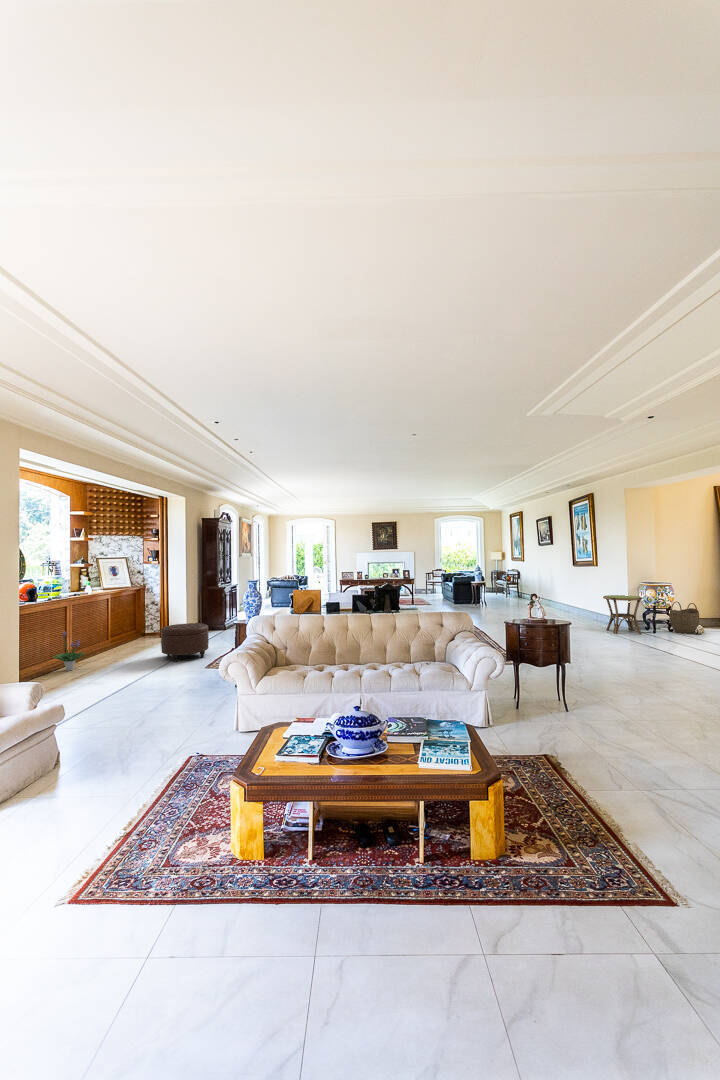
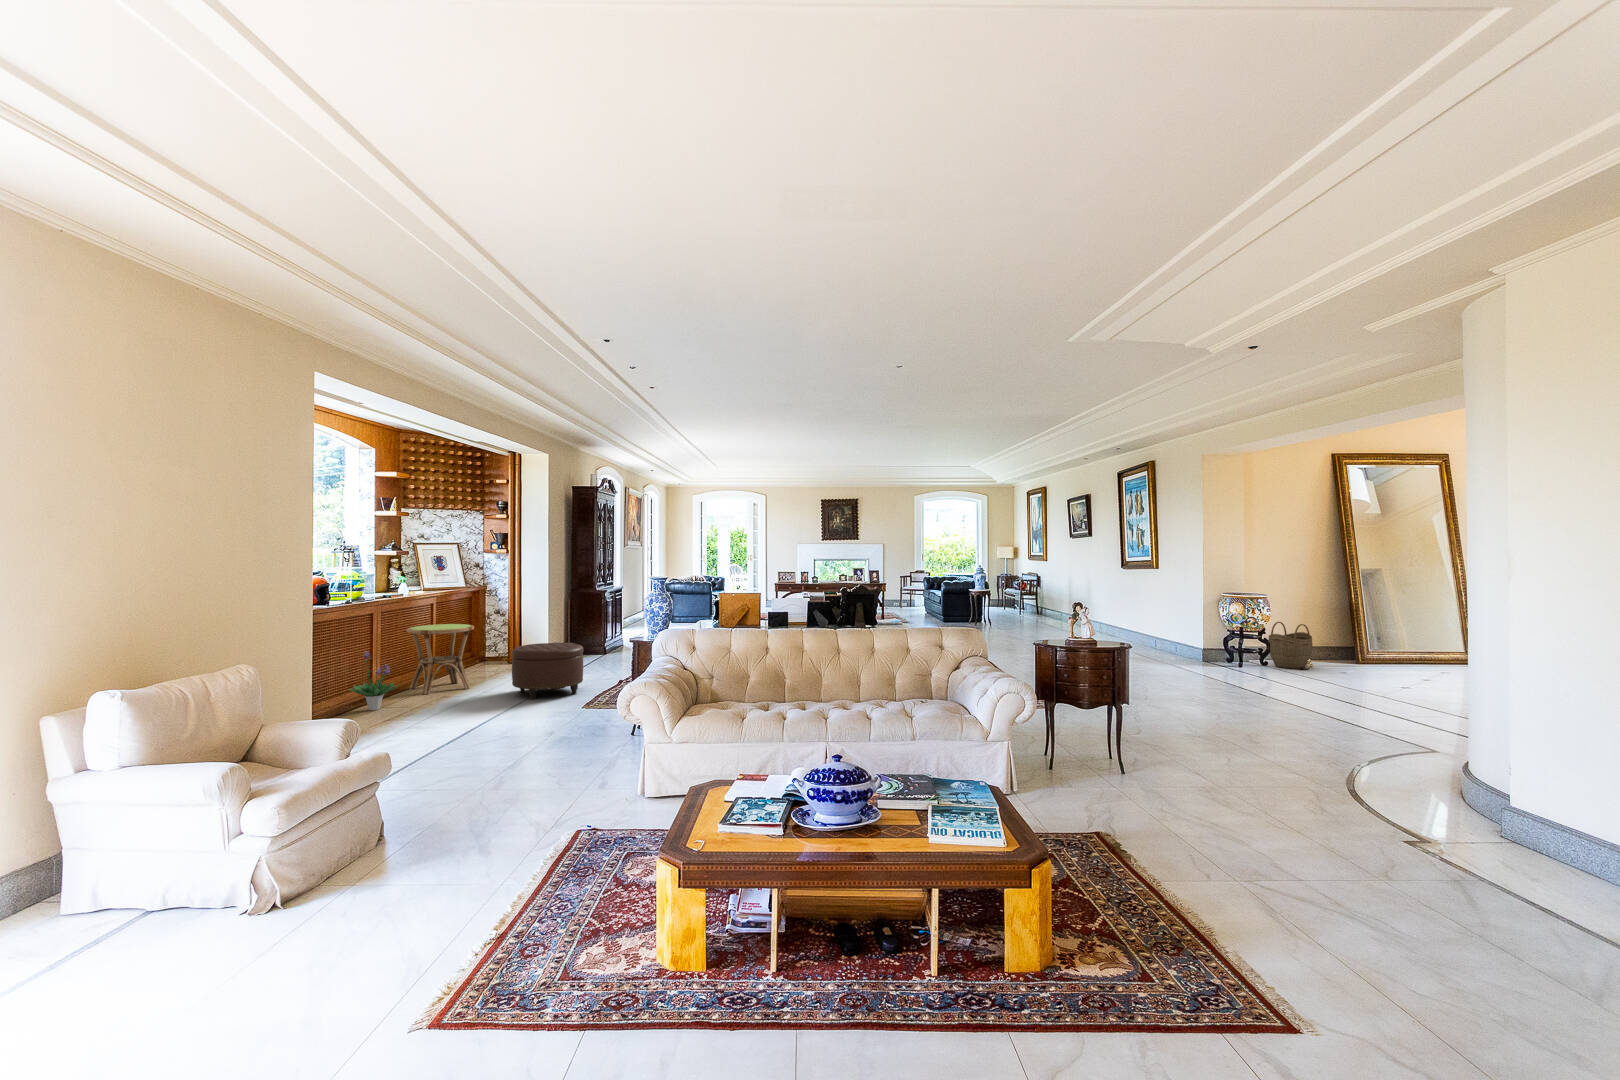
side table: present [603,595,642,634] -> present [407,624,474,694]

